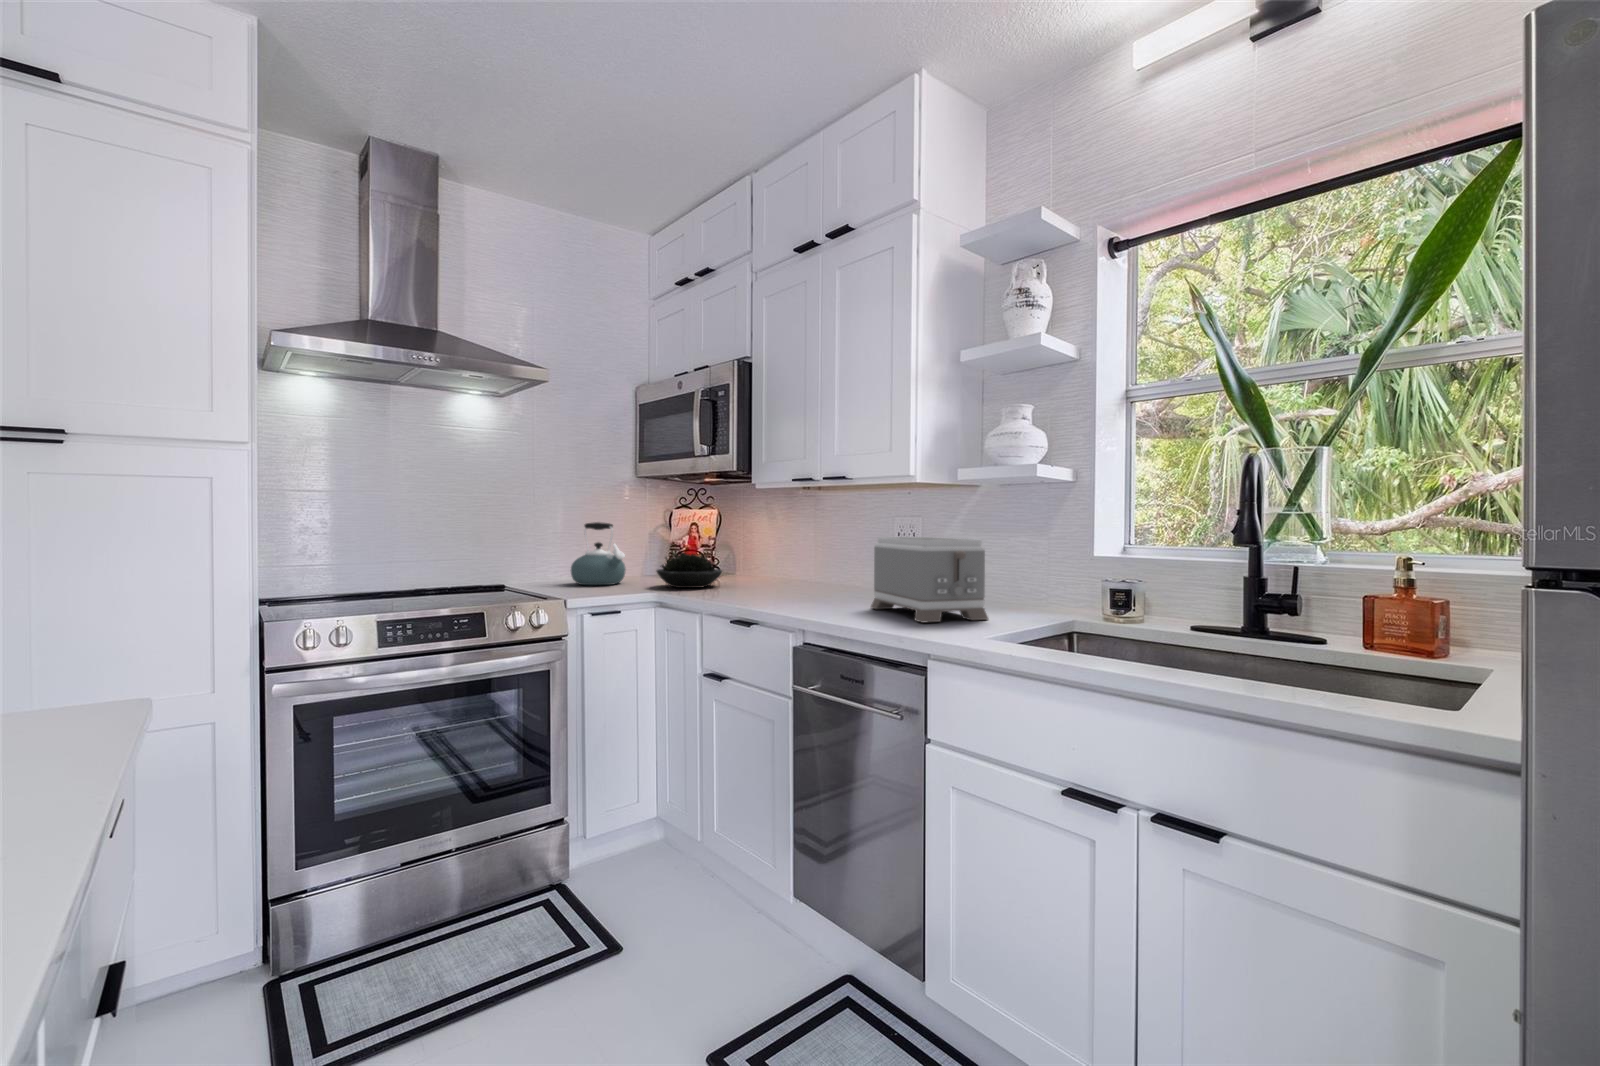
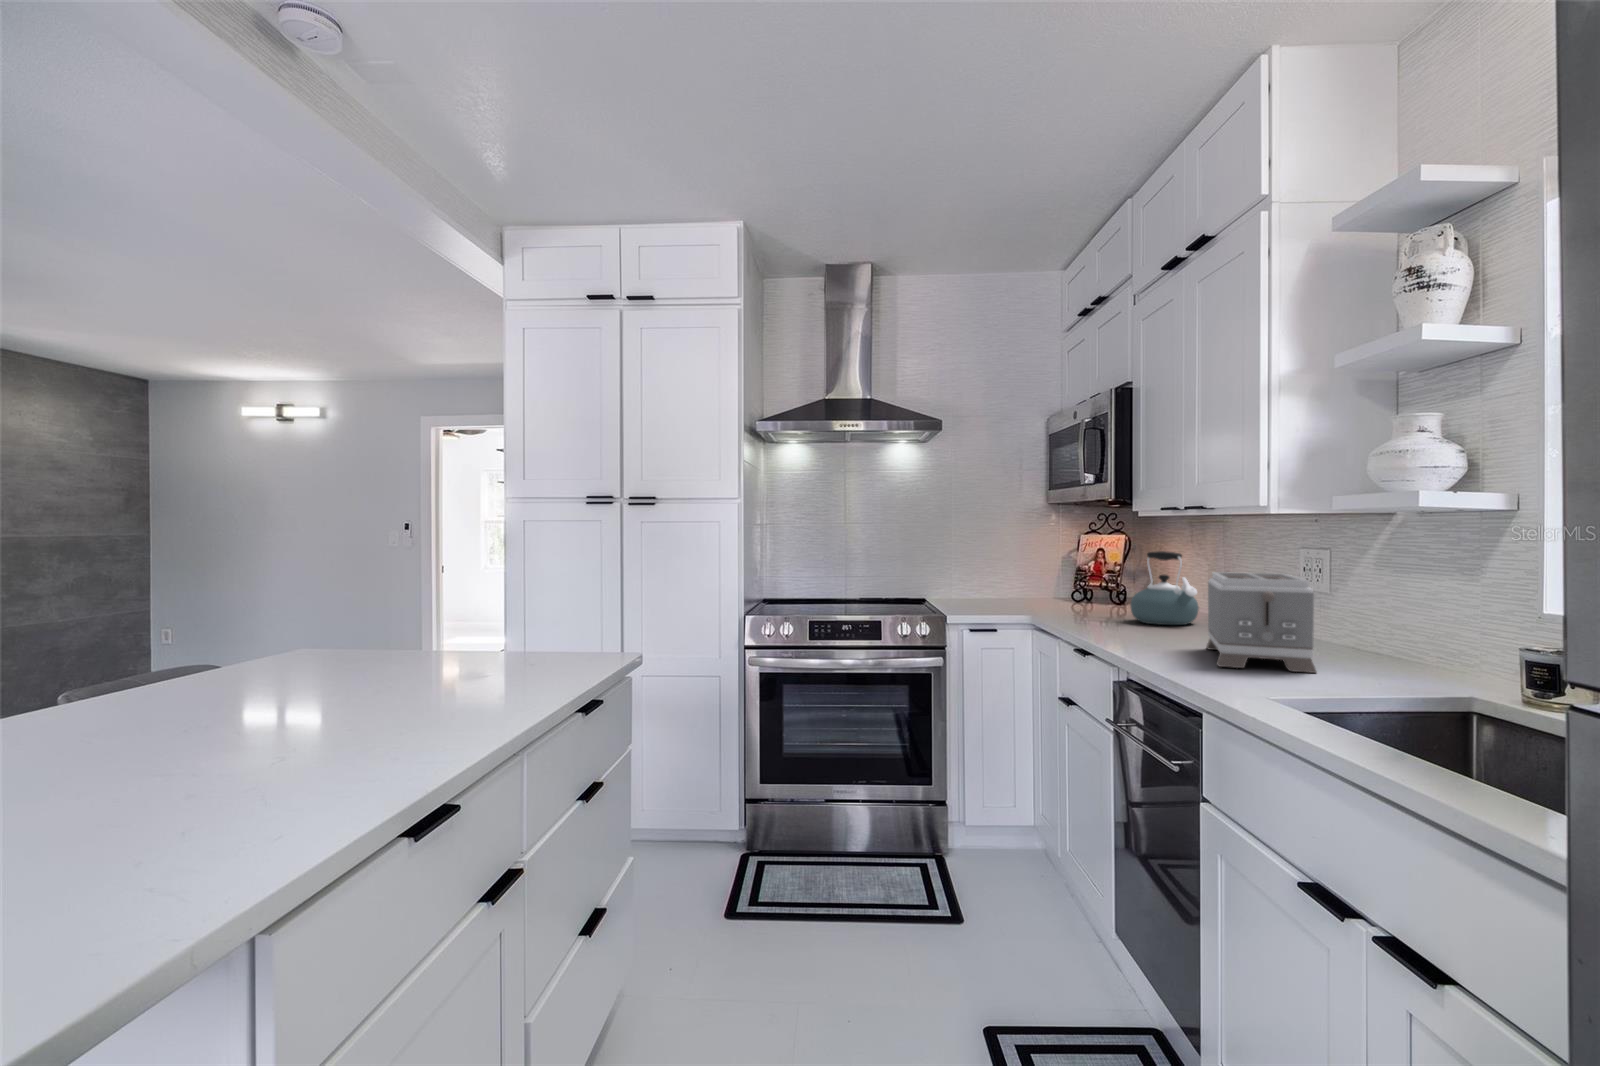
kettle: present [571,522,626,585] -> present [1130,551,1199,625]
succulent plant: present [657,552,722,588] -> none [1040,577,1109,613]

